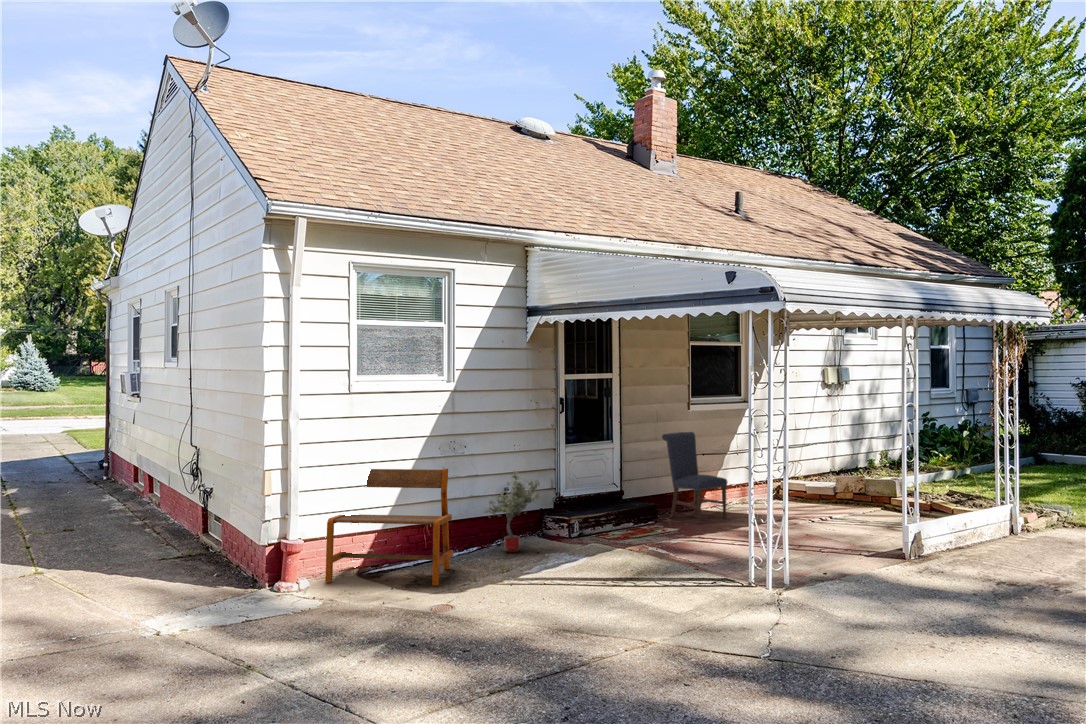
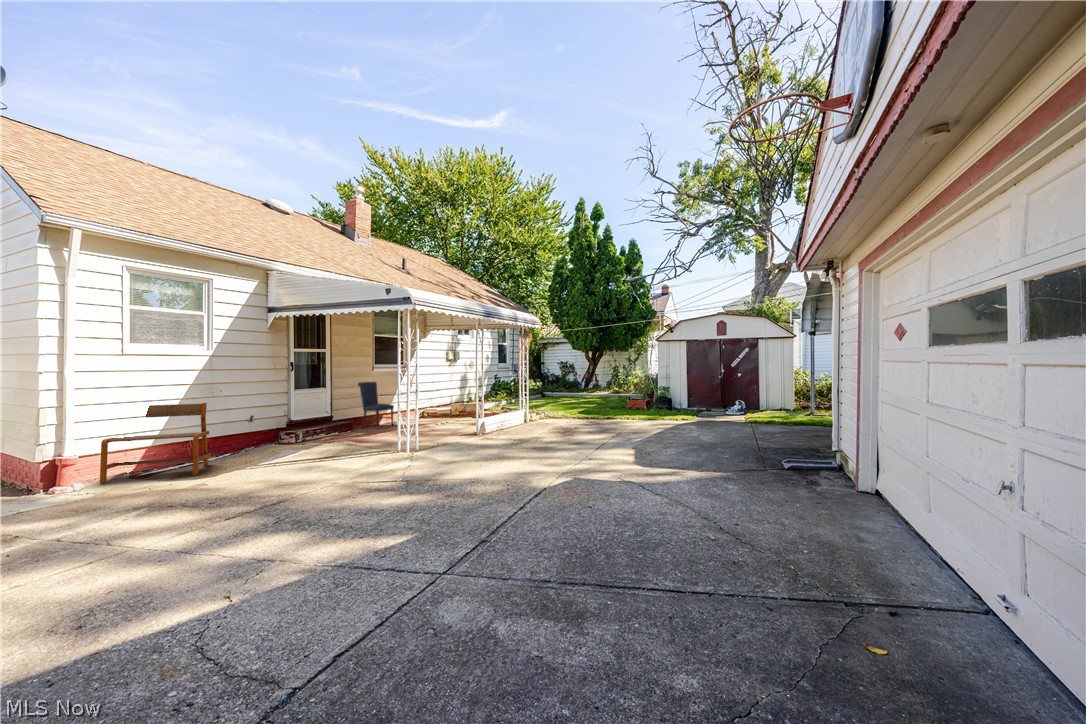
potted tree: present [483,471,540,553] -> none [234,404,277,453]

